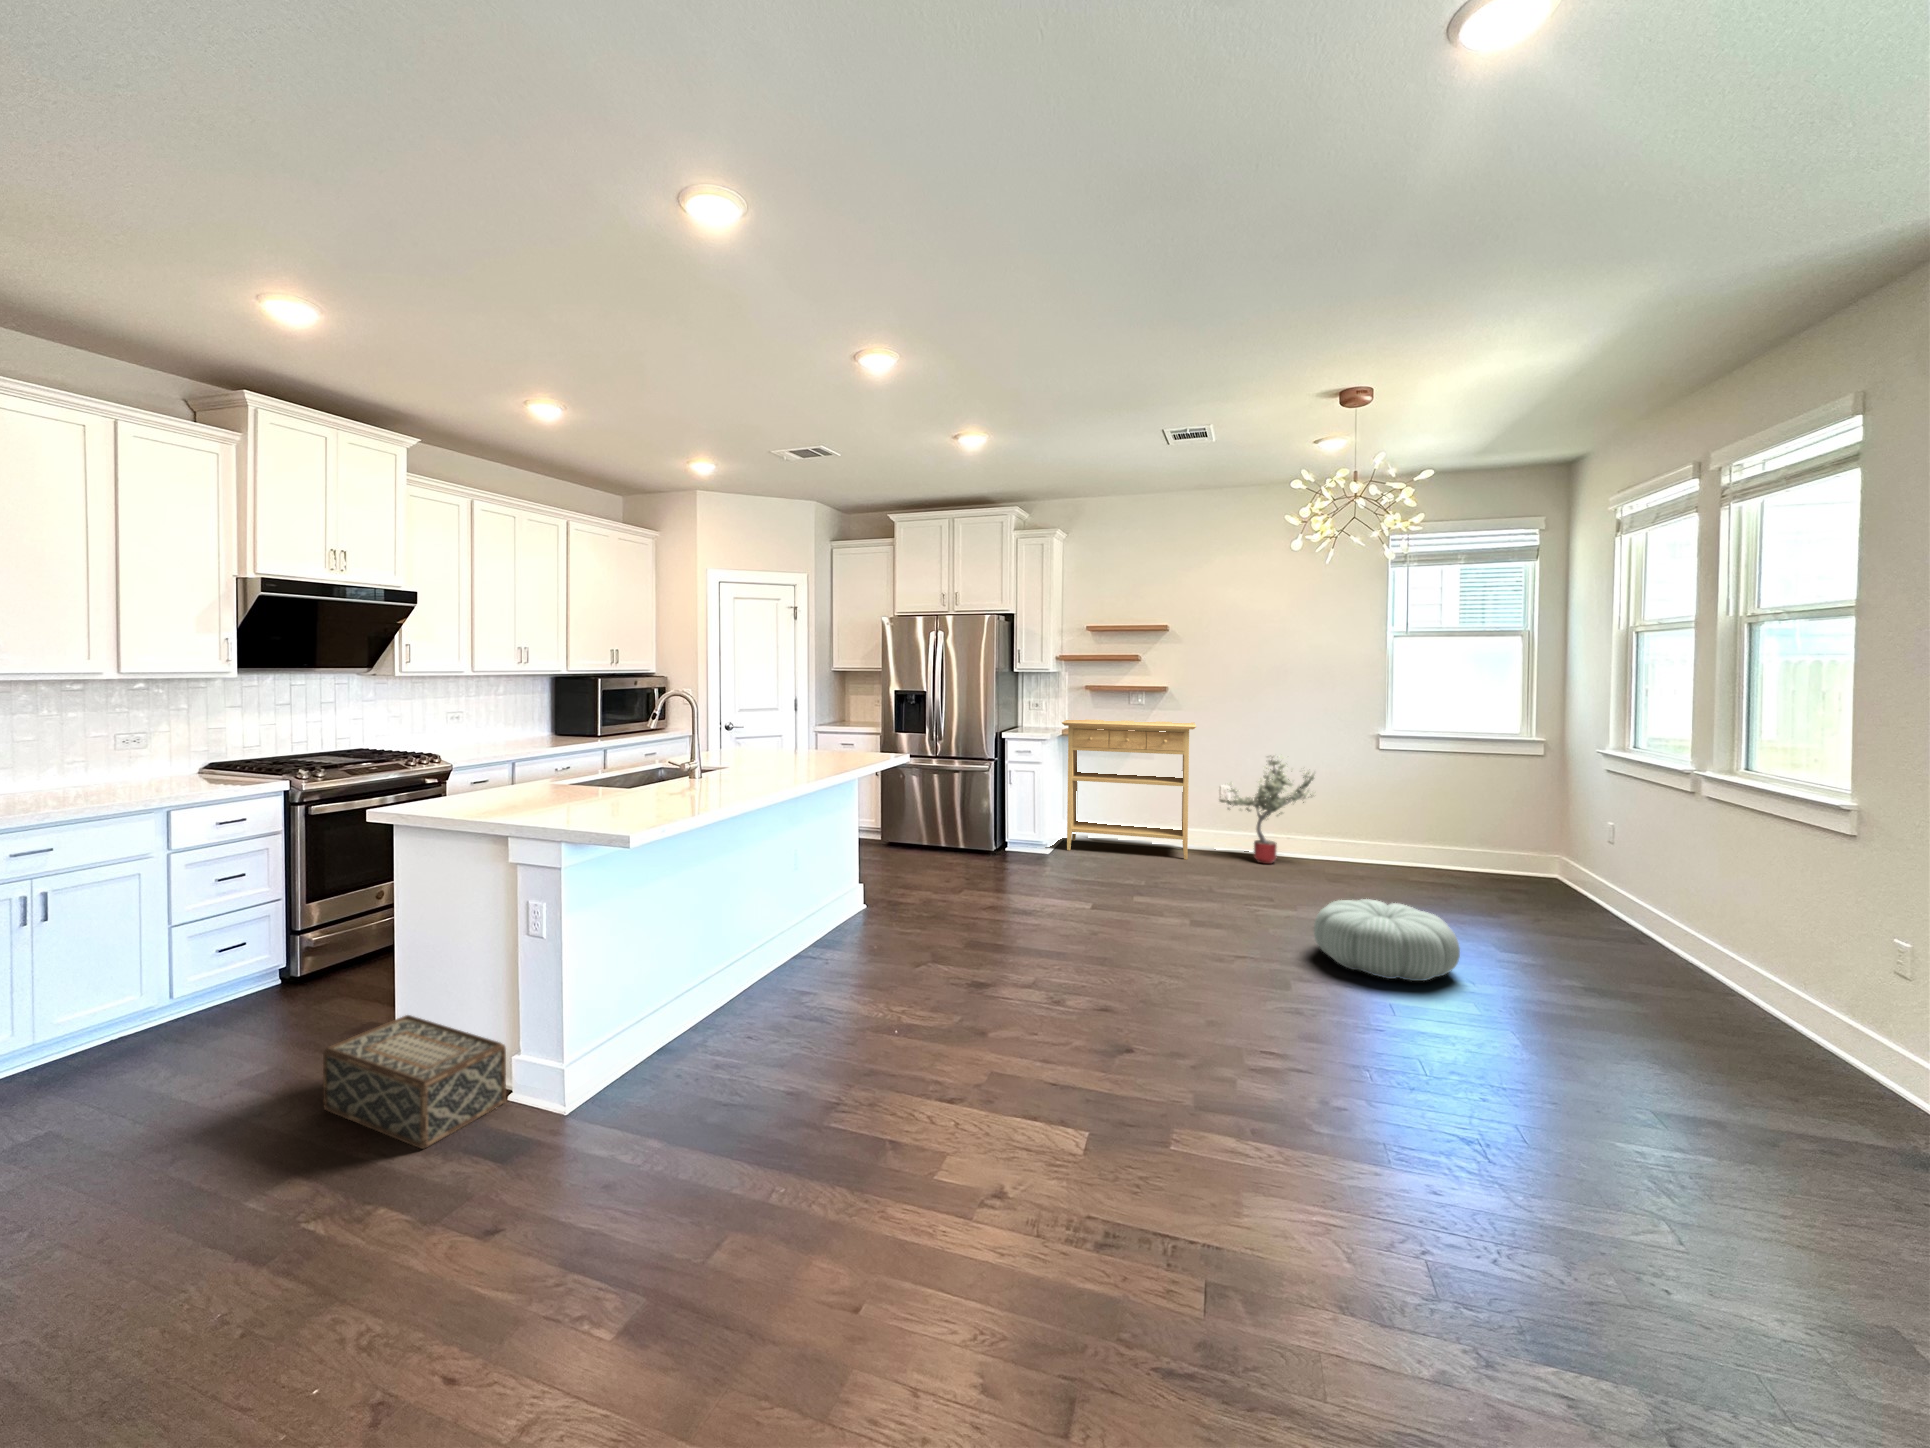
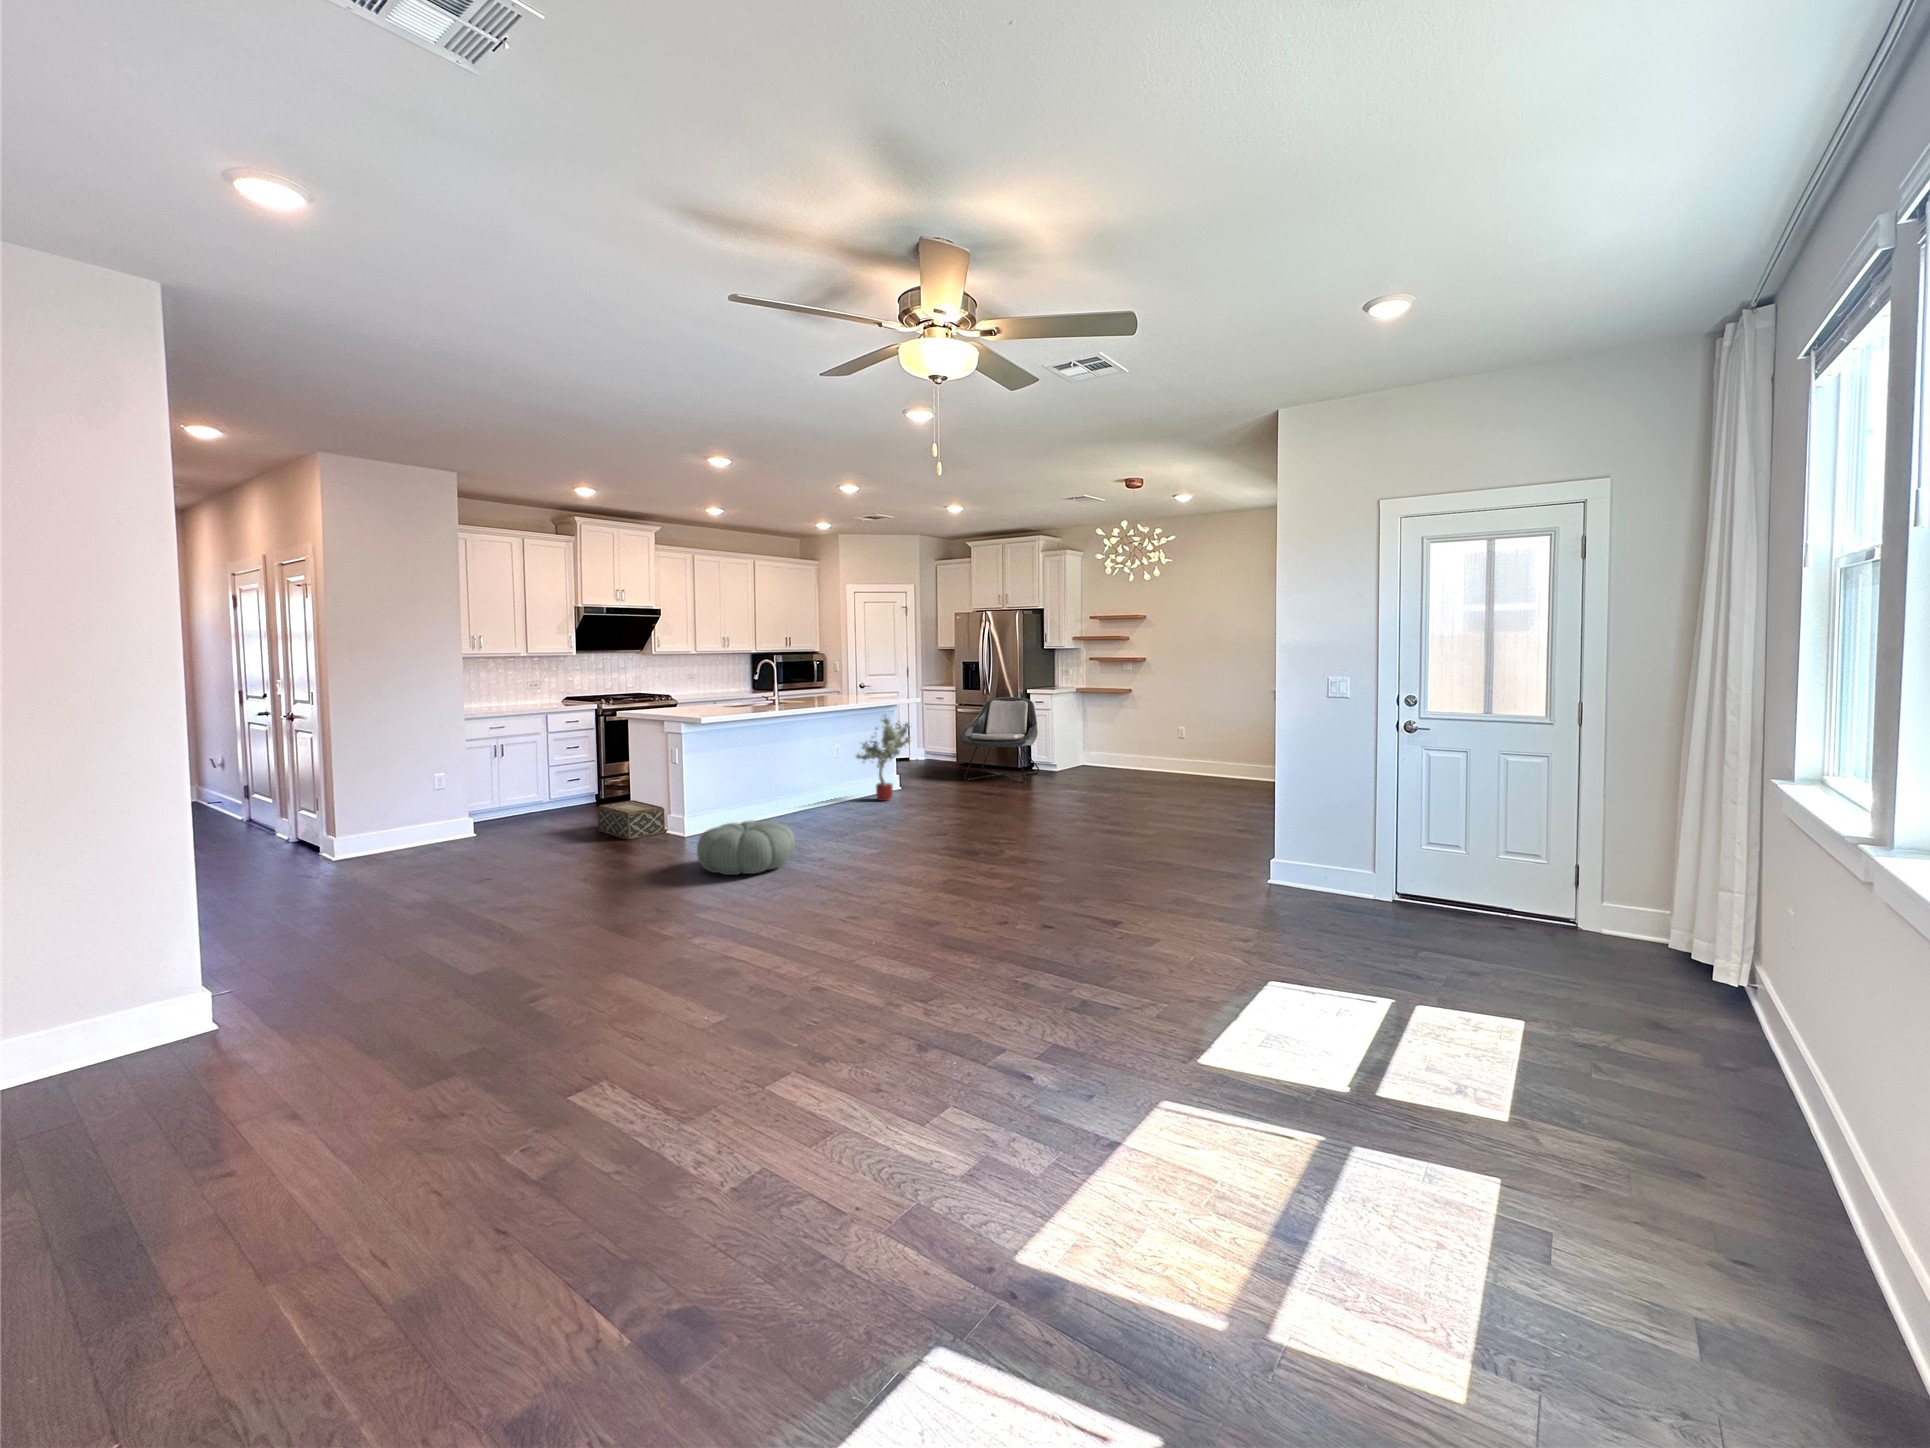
console table: present [1062,720,1196,860] -> none [1069,681,1166,777]
lounge chair: none [932,744,1047,881] -> present [960,697,1039,783]
potted tree: present [1219,755,1315,864] -> present [856,715,911,801]
pouf: present [1314,899,1460,981] -> present [697,821,795,875]

